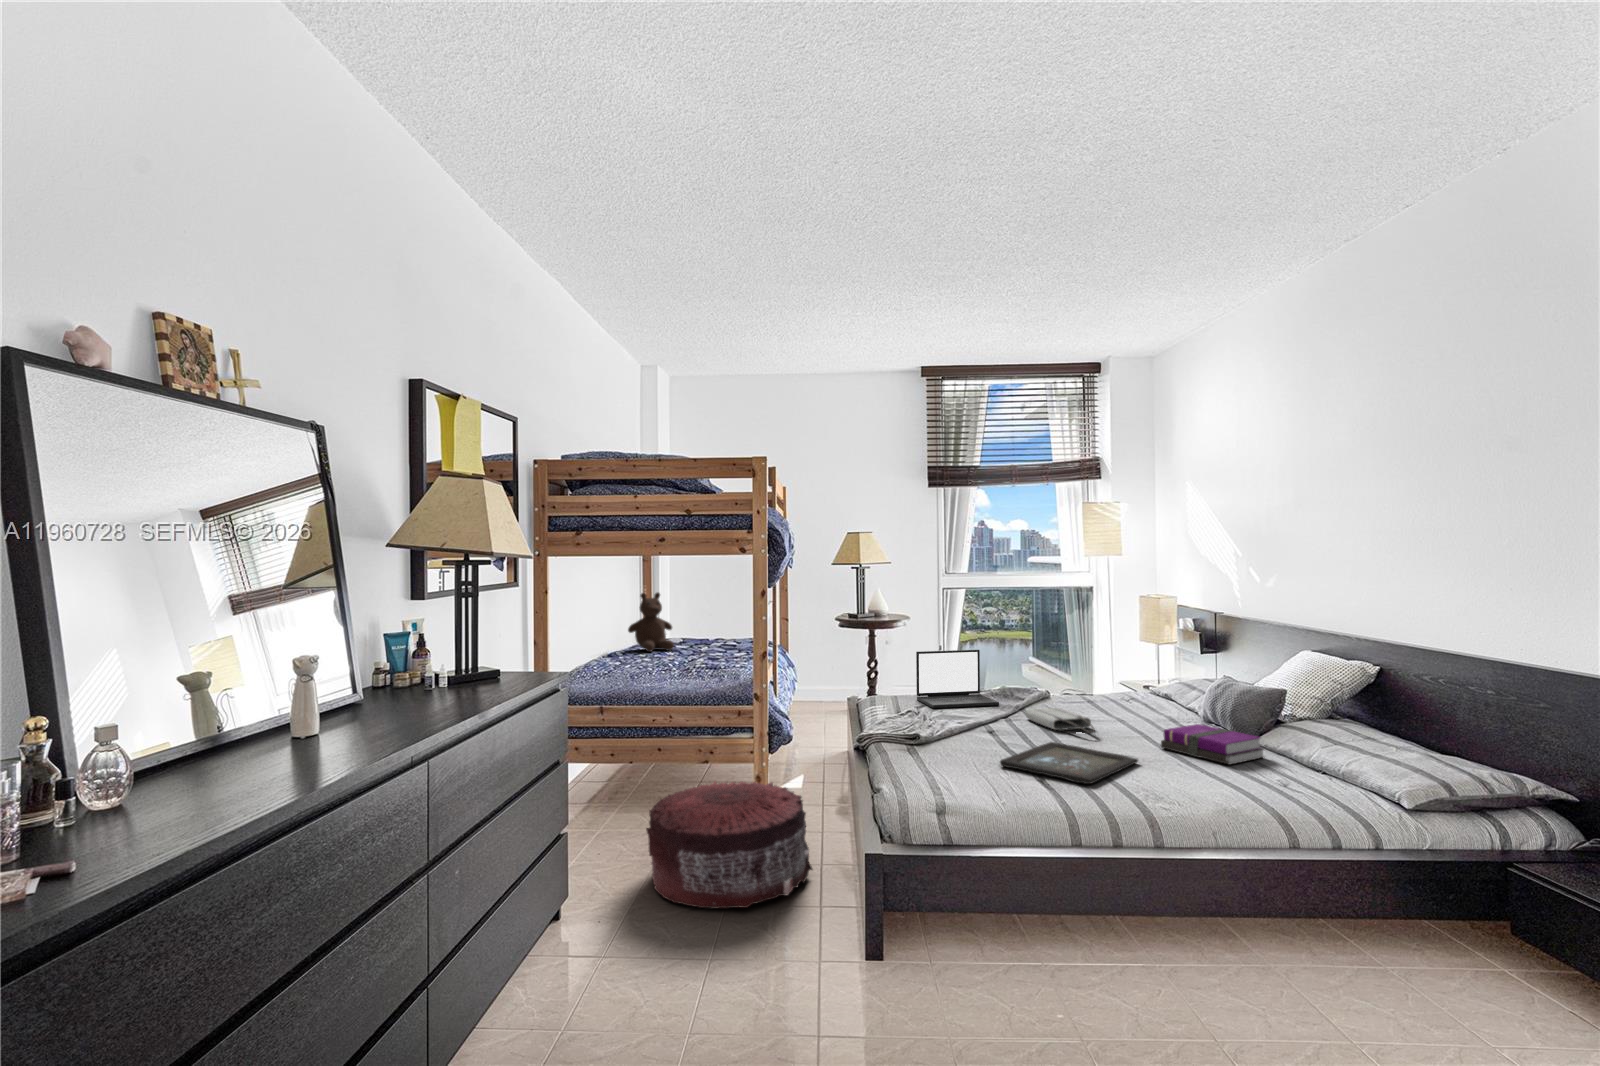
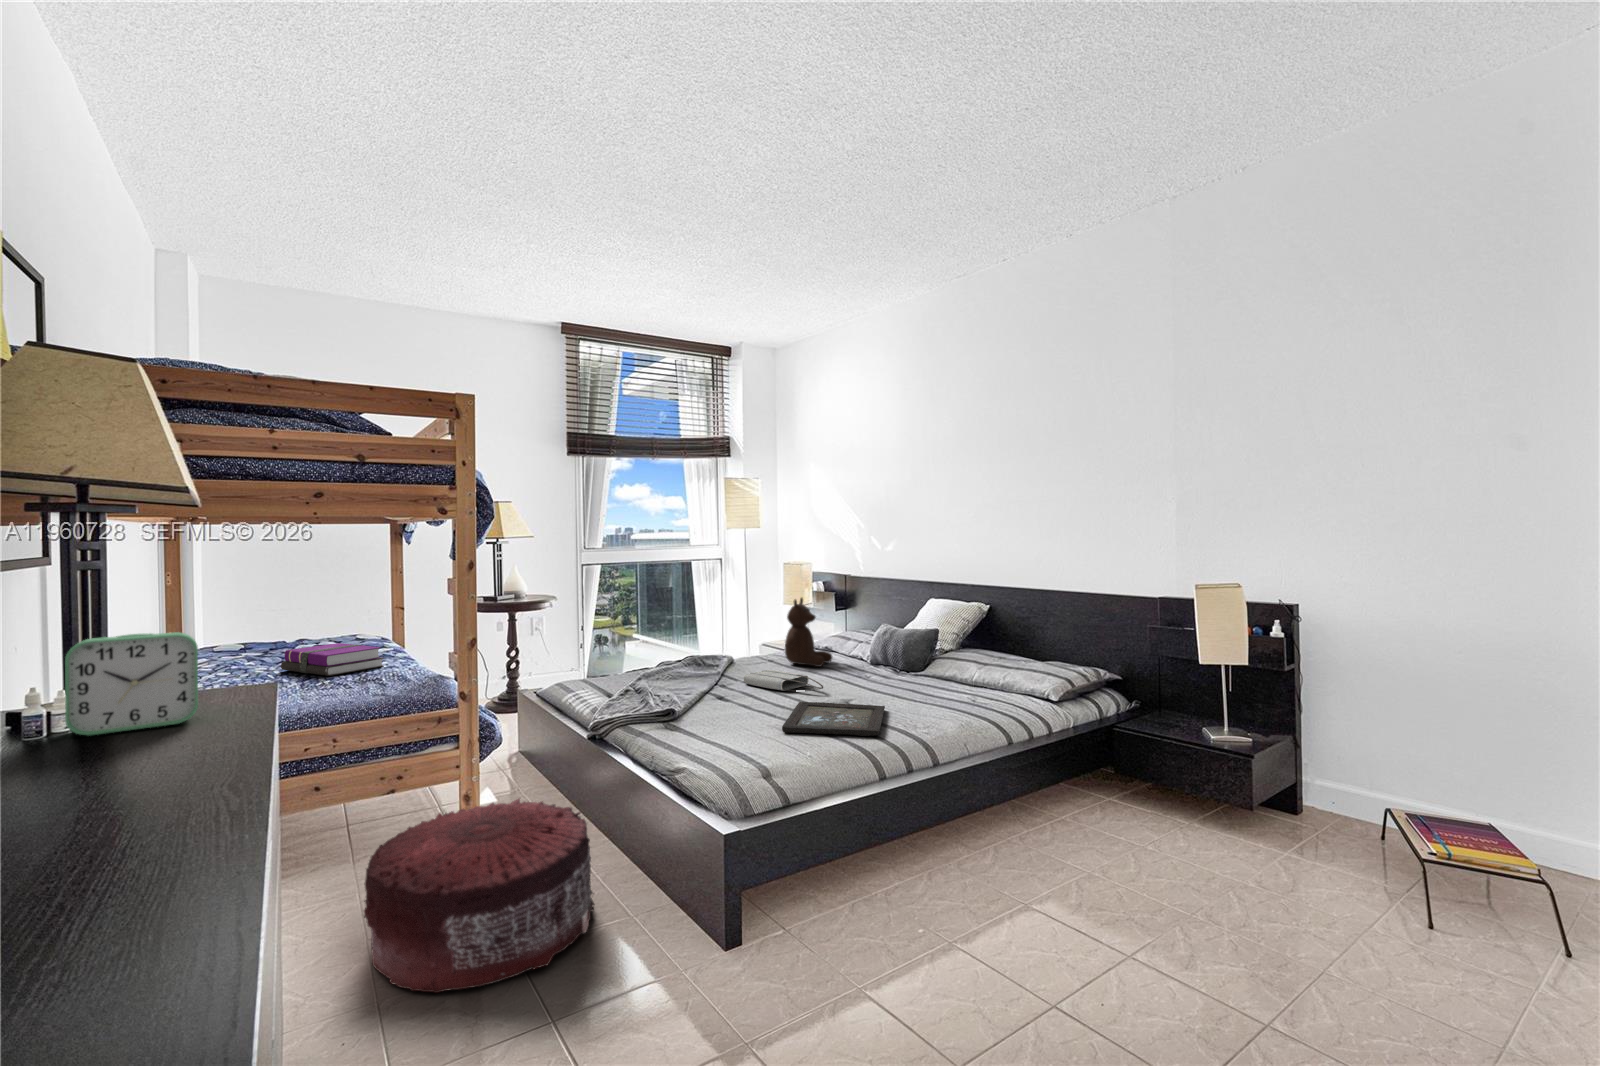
teddy bear: present [628,593,674,652] -> present [785,598,833,667]
alarm clock: none [453,633,516,686] -> present [65,632,198,736]
laptop: present [916,650,999,708] -> none [615,620,703,685]
notebook: present [1161,724,1264,765] -> present [281,643,384,676]

